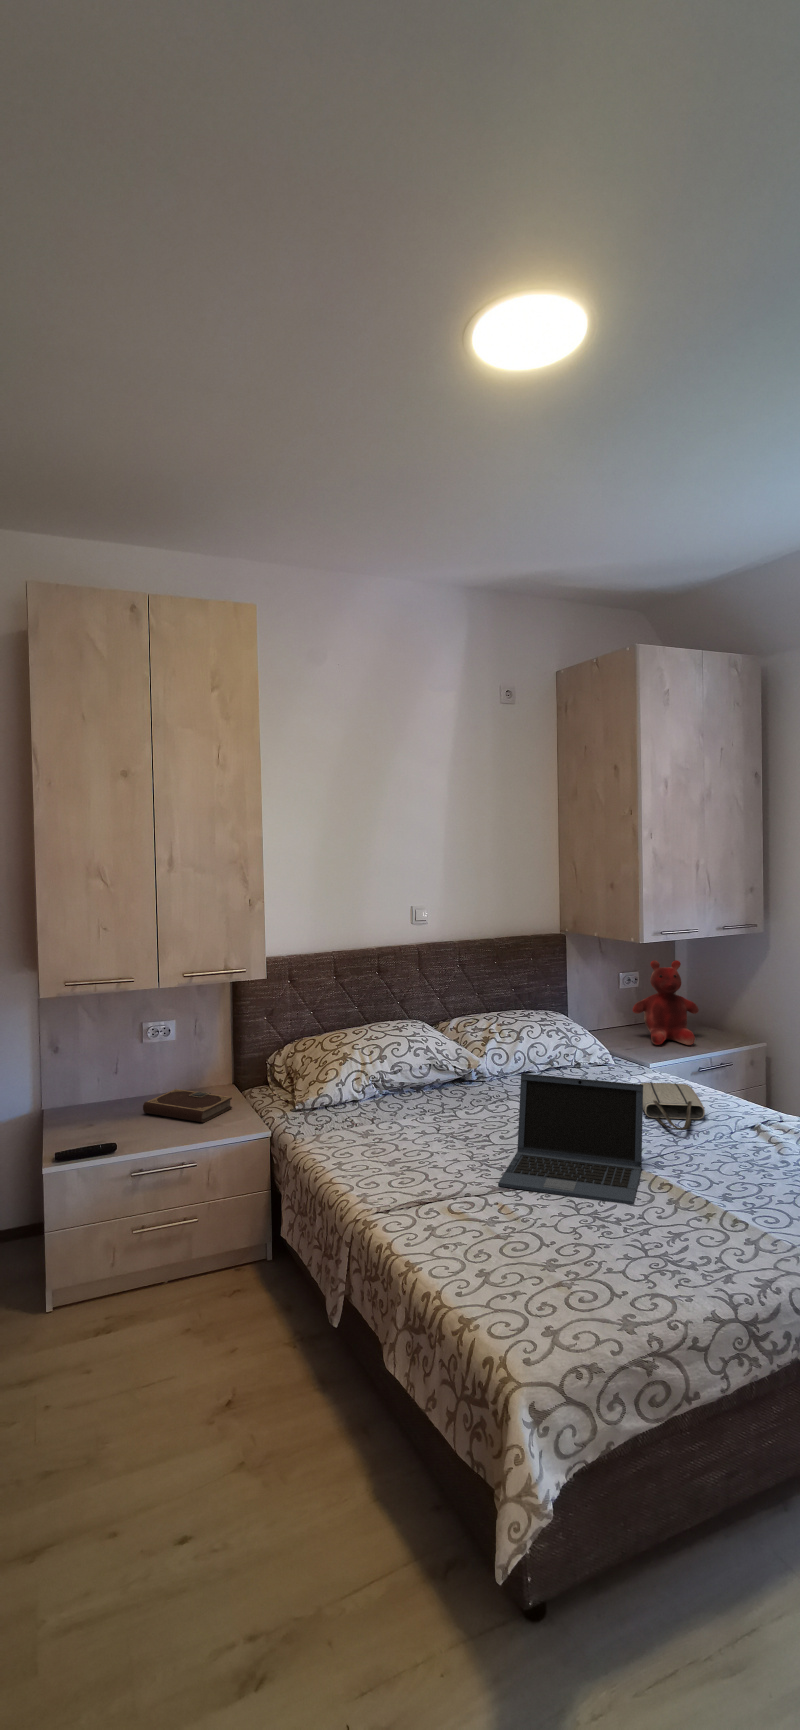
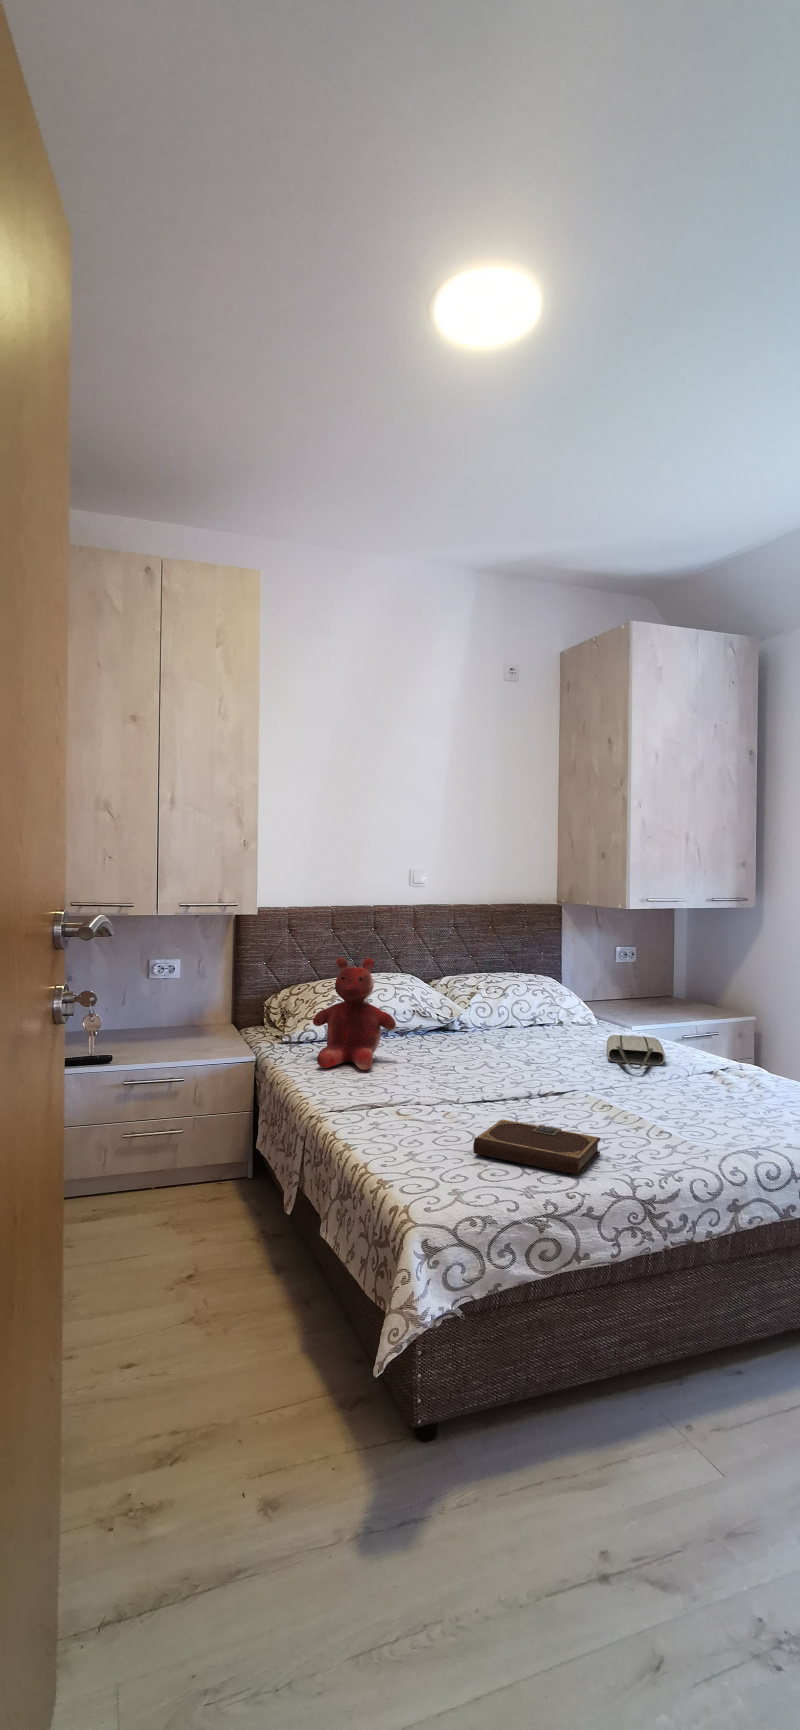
teddy bear: present [633,960,699,1045] -> present [313,957,396,1070]
laptop: present [498,1074,643,1205] -> none [449,1005,594,1117]
notebook: present [143,1089,232,1123] -> present [473,1120,600,1176]

